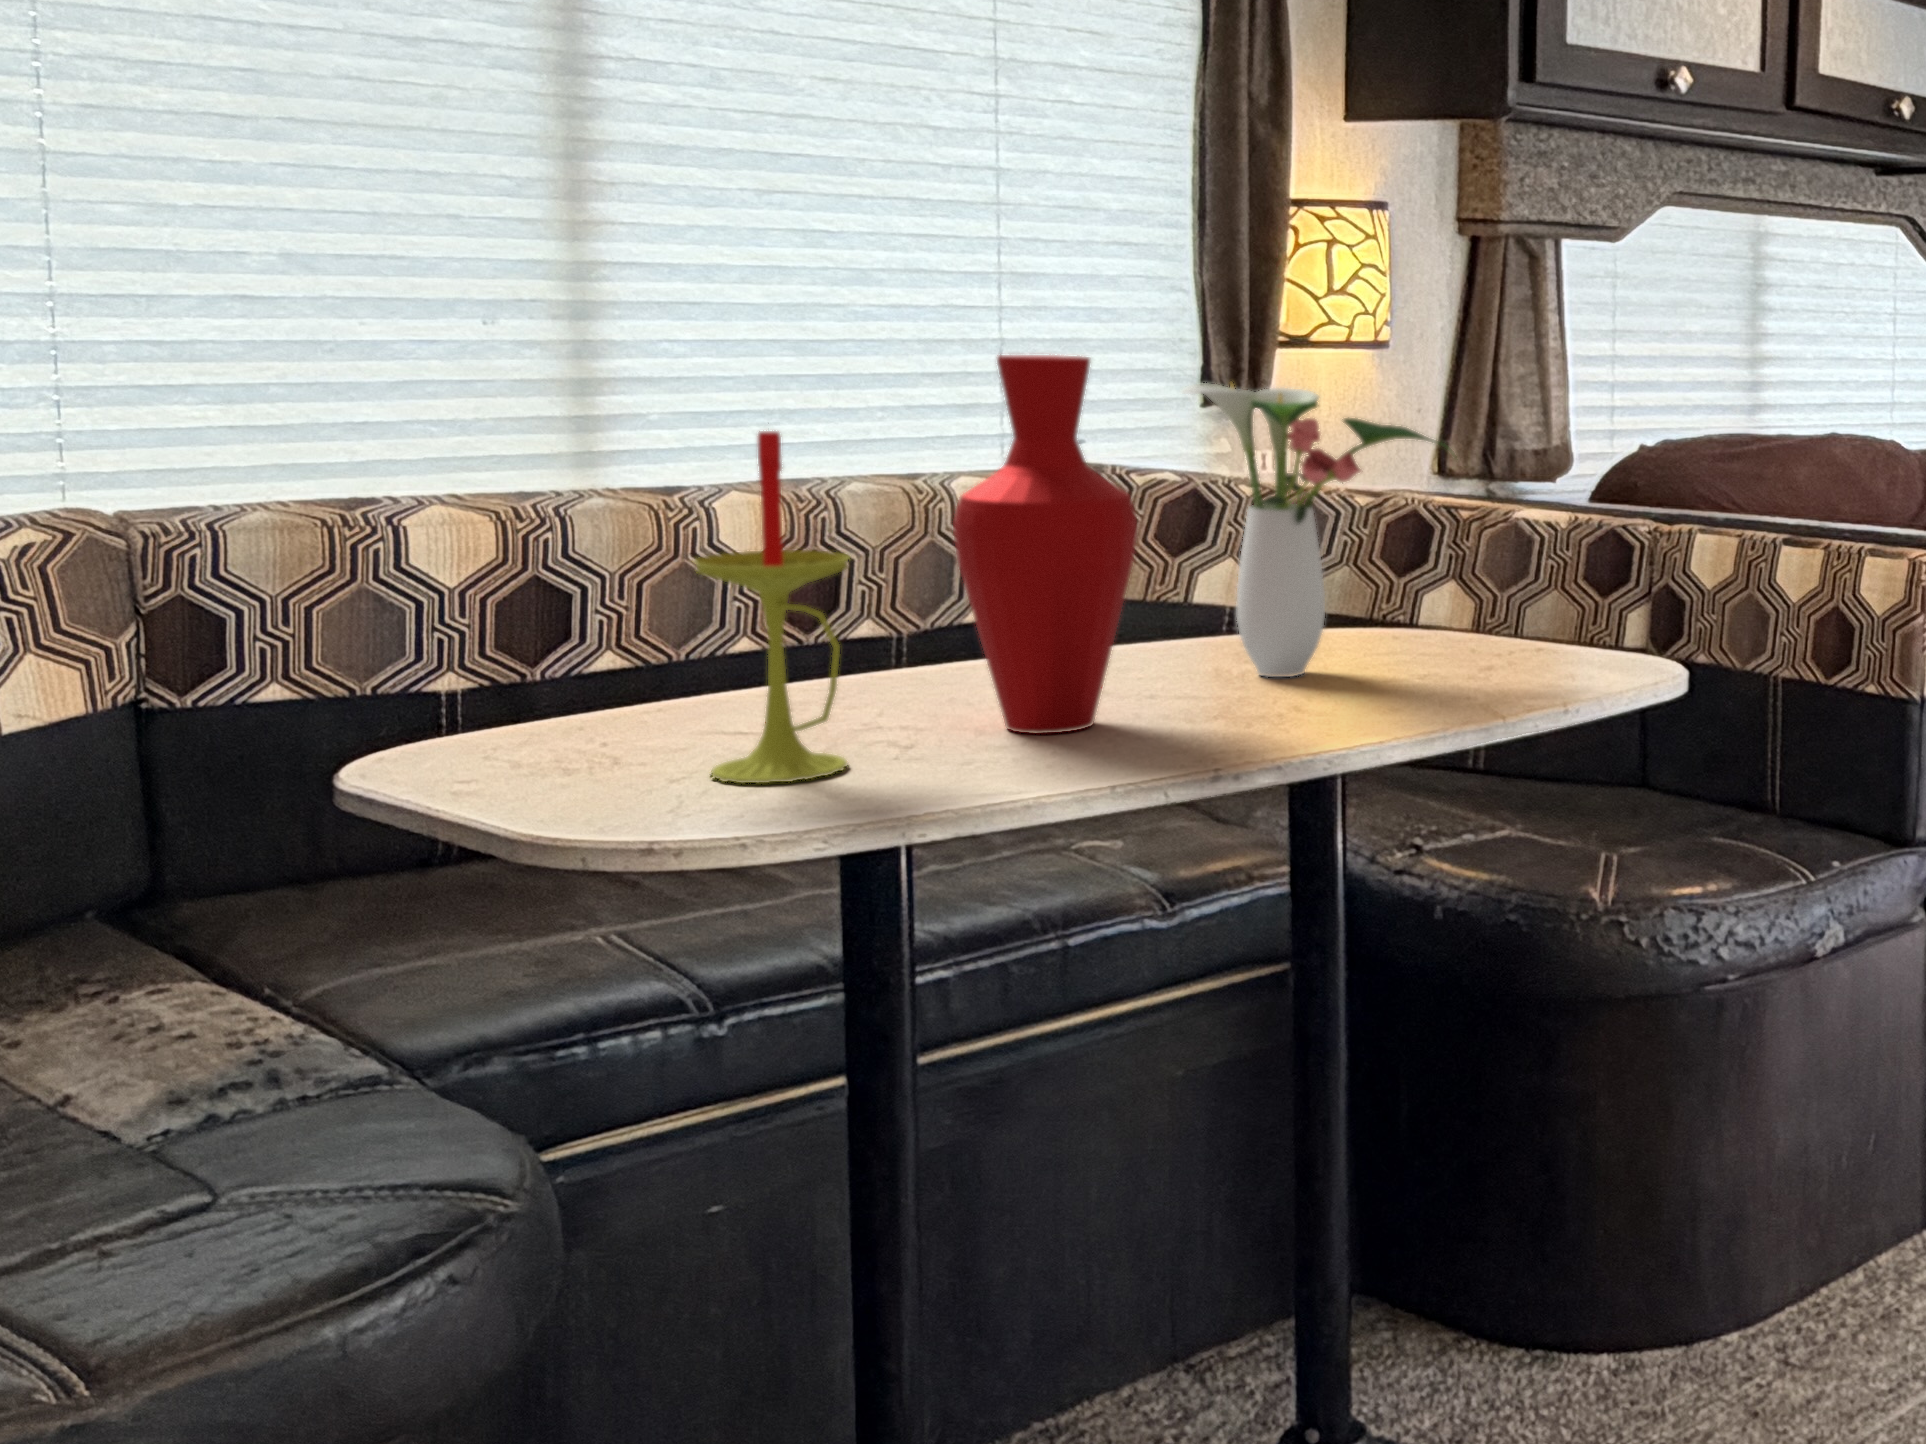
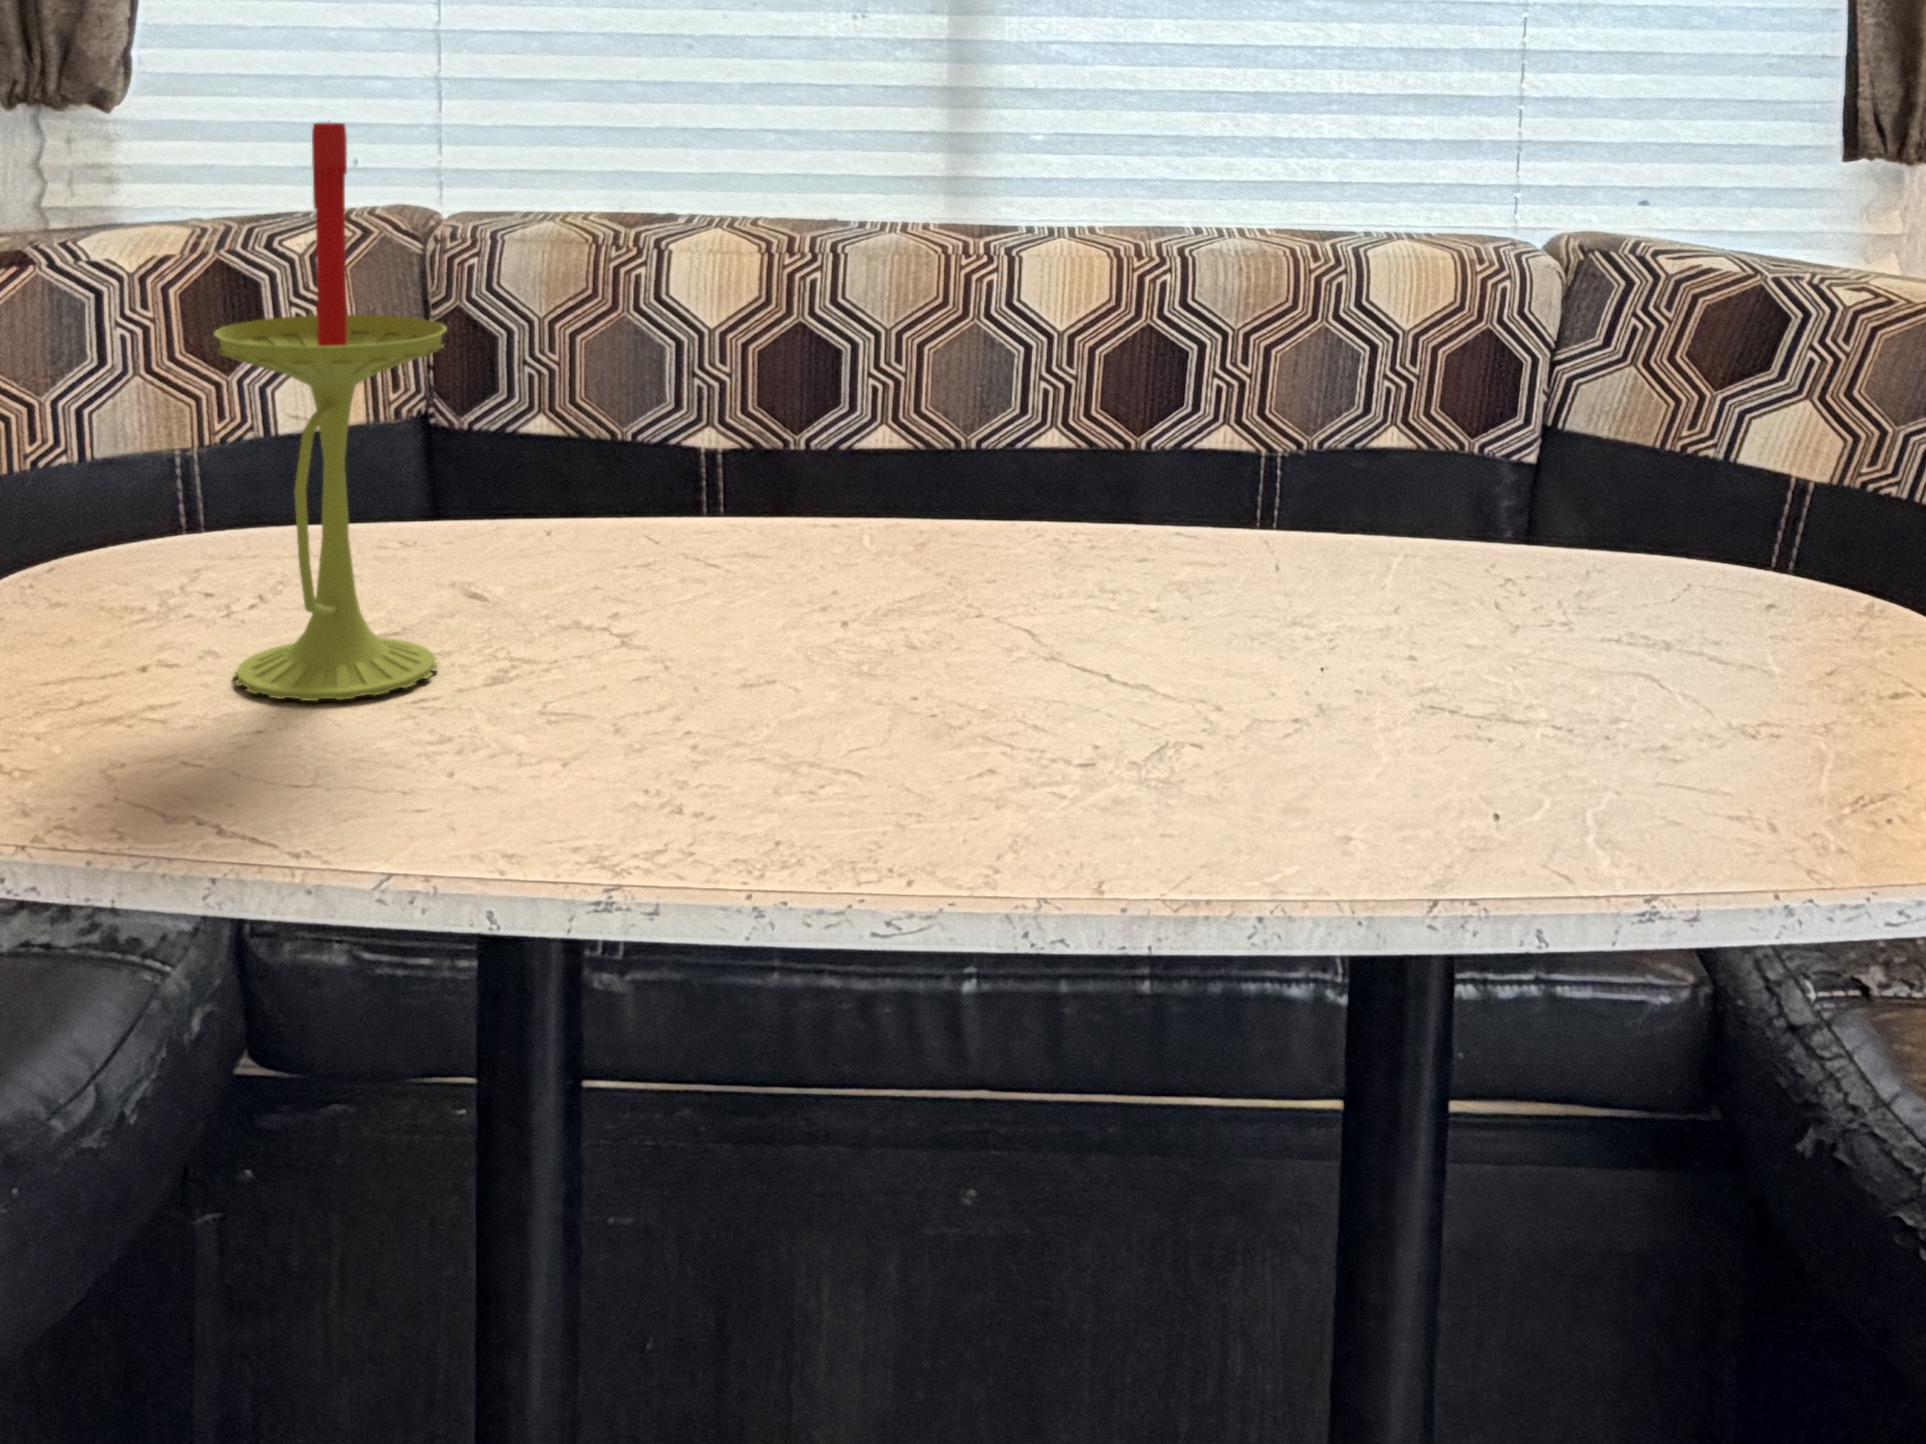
vase: present [953,355,1137,734] -> none [672,10,976,697]
flower arrangement: present [1182,383,1454,677] -> none [1229,76,1766,658]

